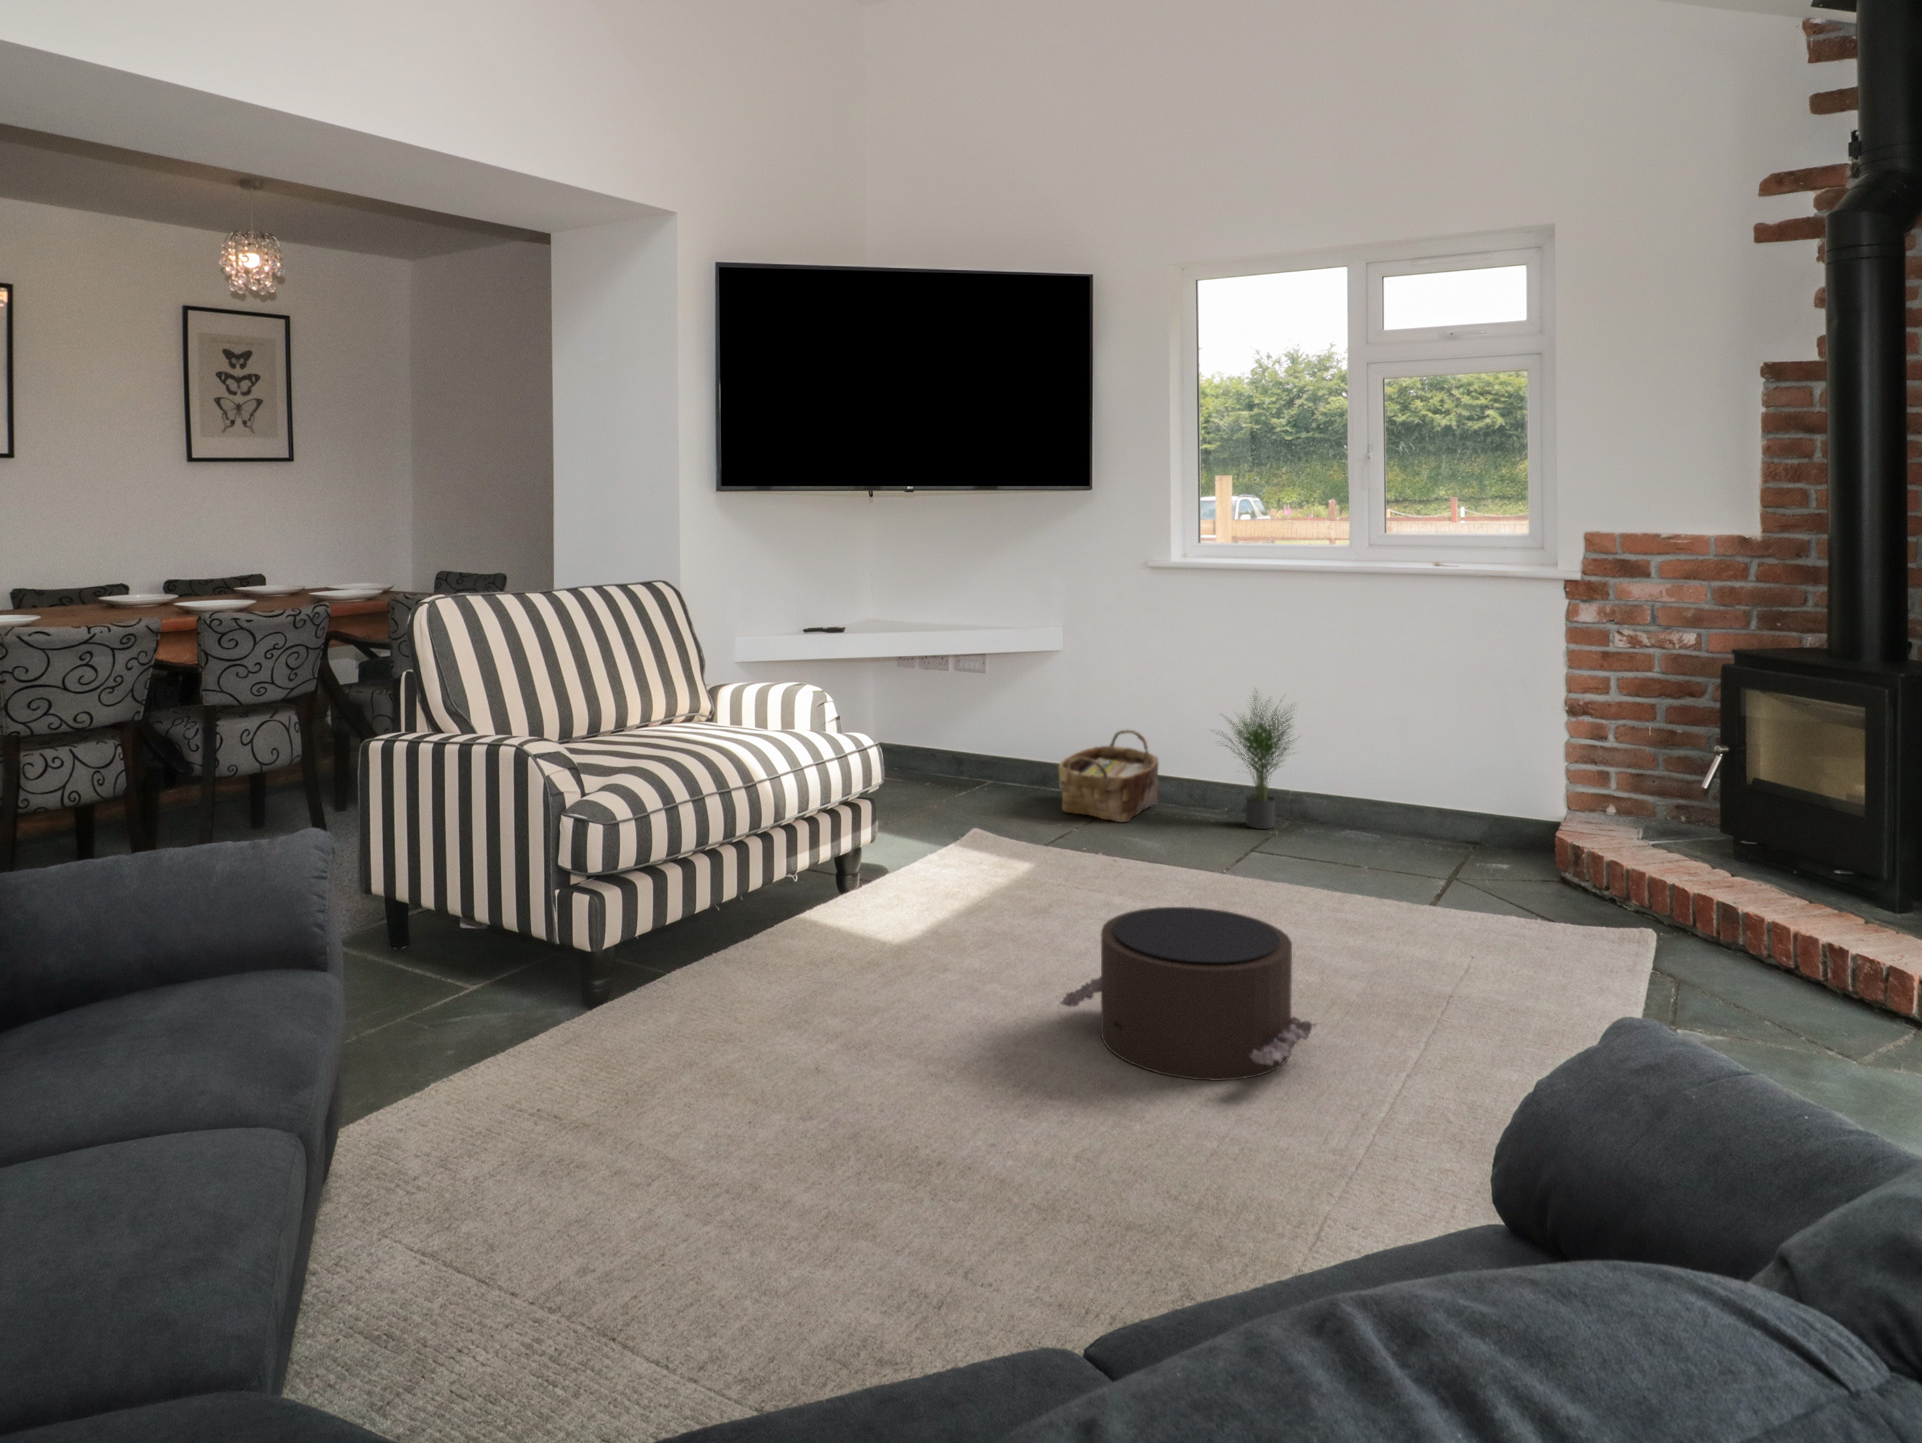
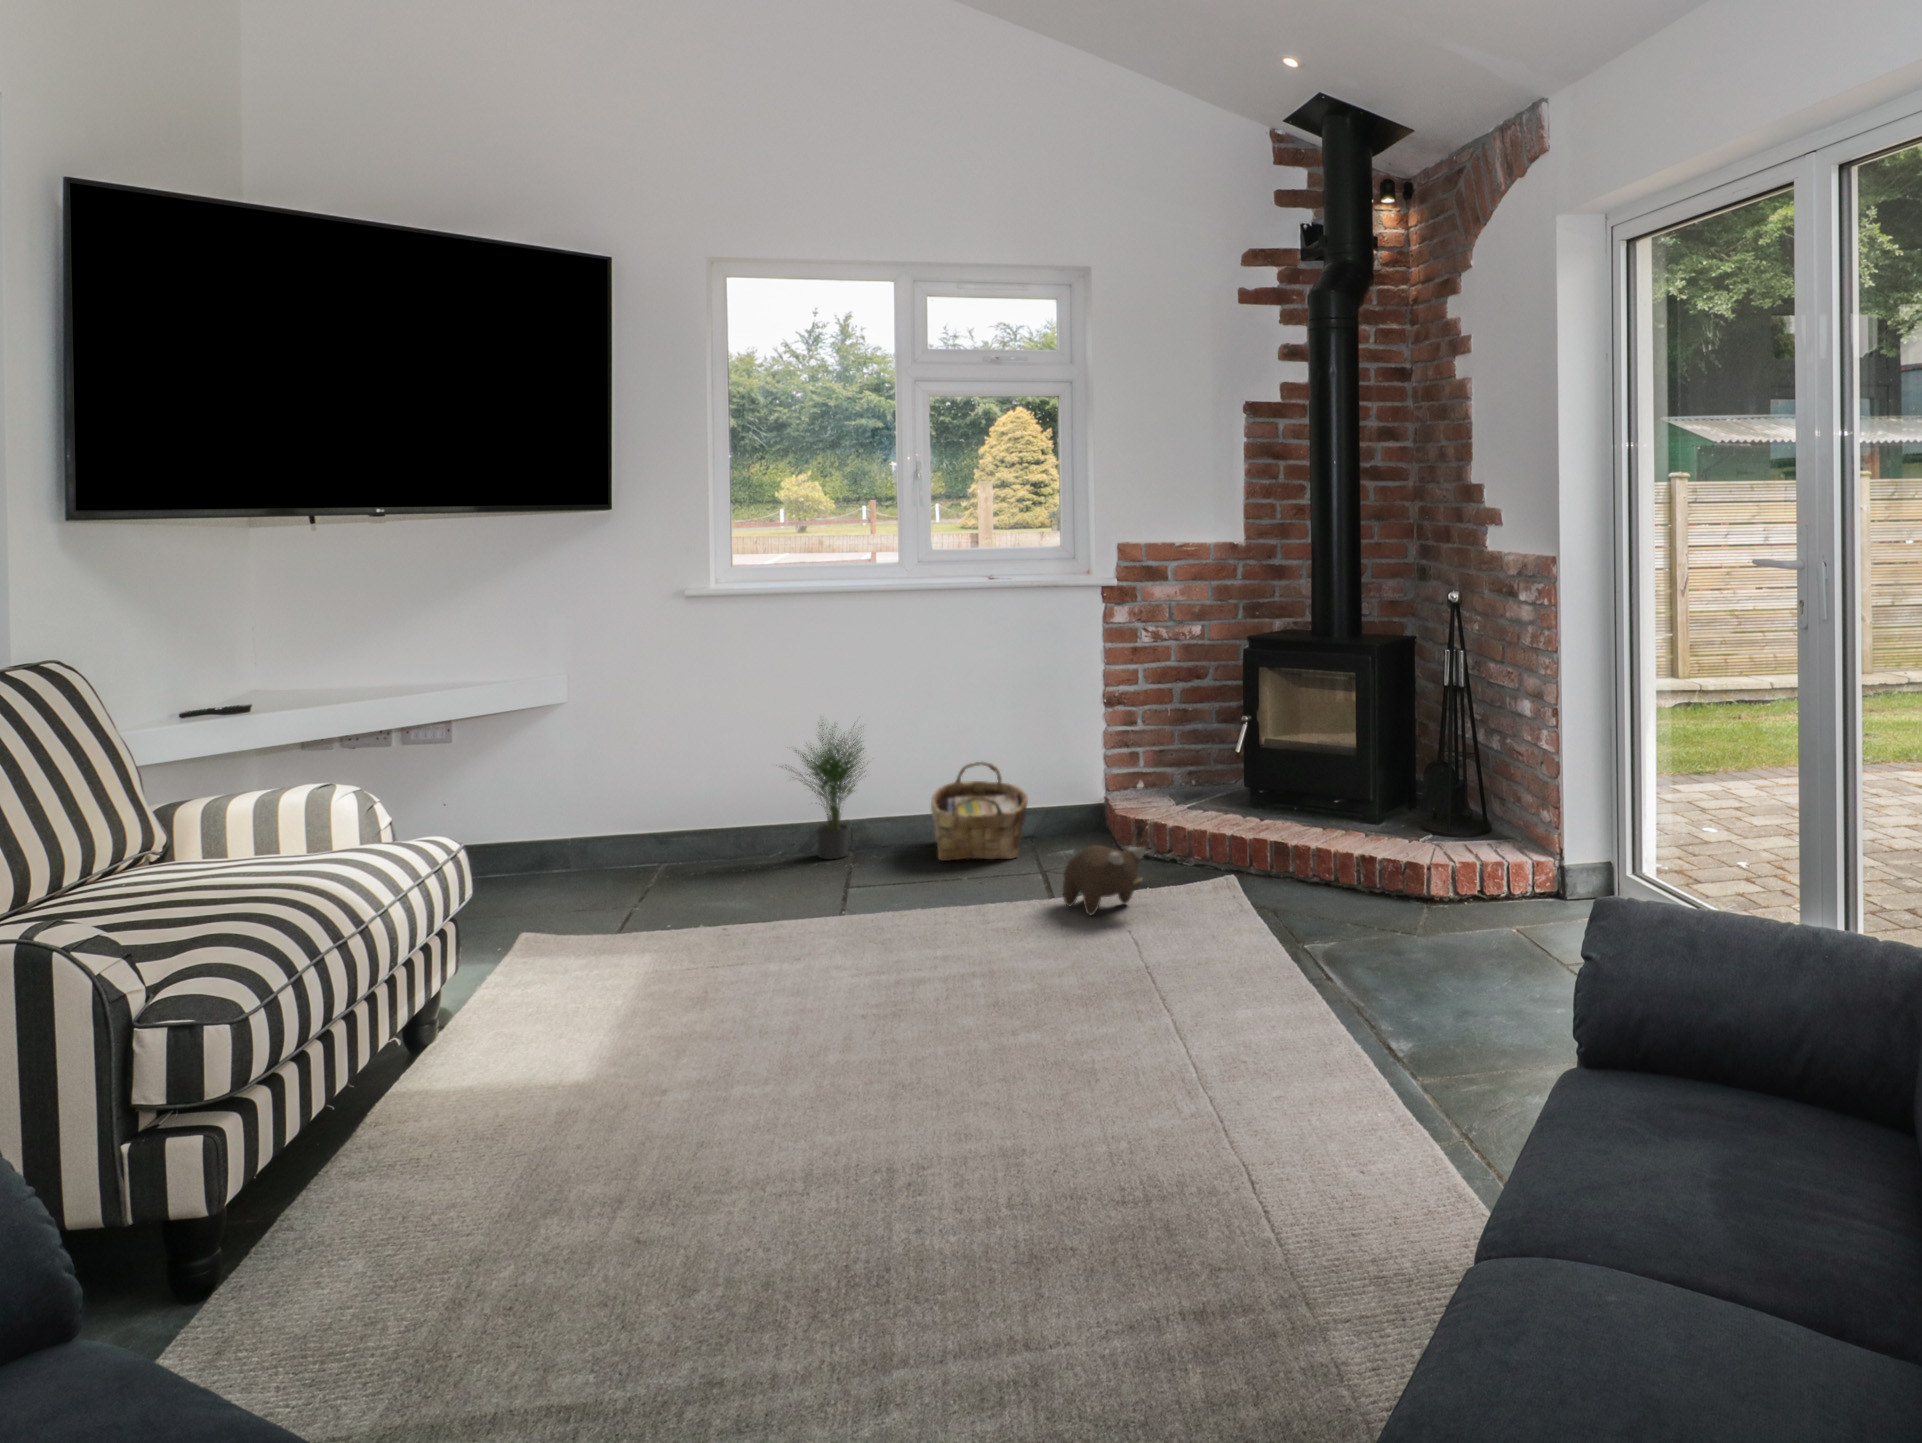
woven basket: present [1058,730,1159,822] -> present [931,762,1028,861]
plush toy: none [1429,857,1518,932] -> present [1063,845,1146,915]
pouf: present [1061,907,1315,1081] -> none [861,939,1106,1116]

